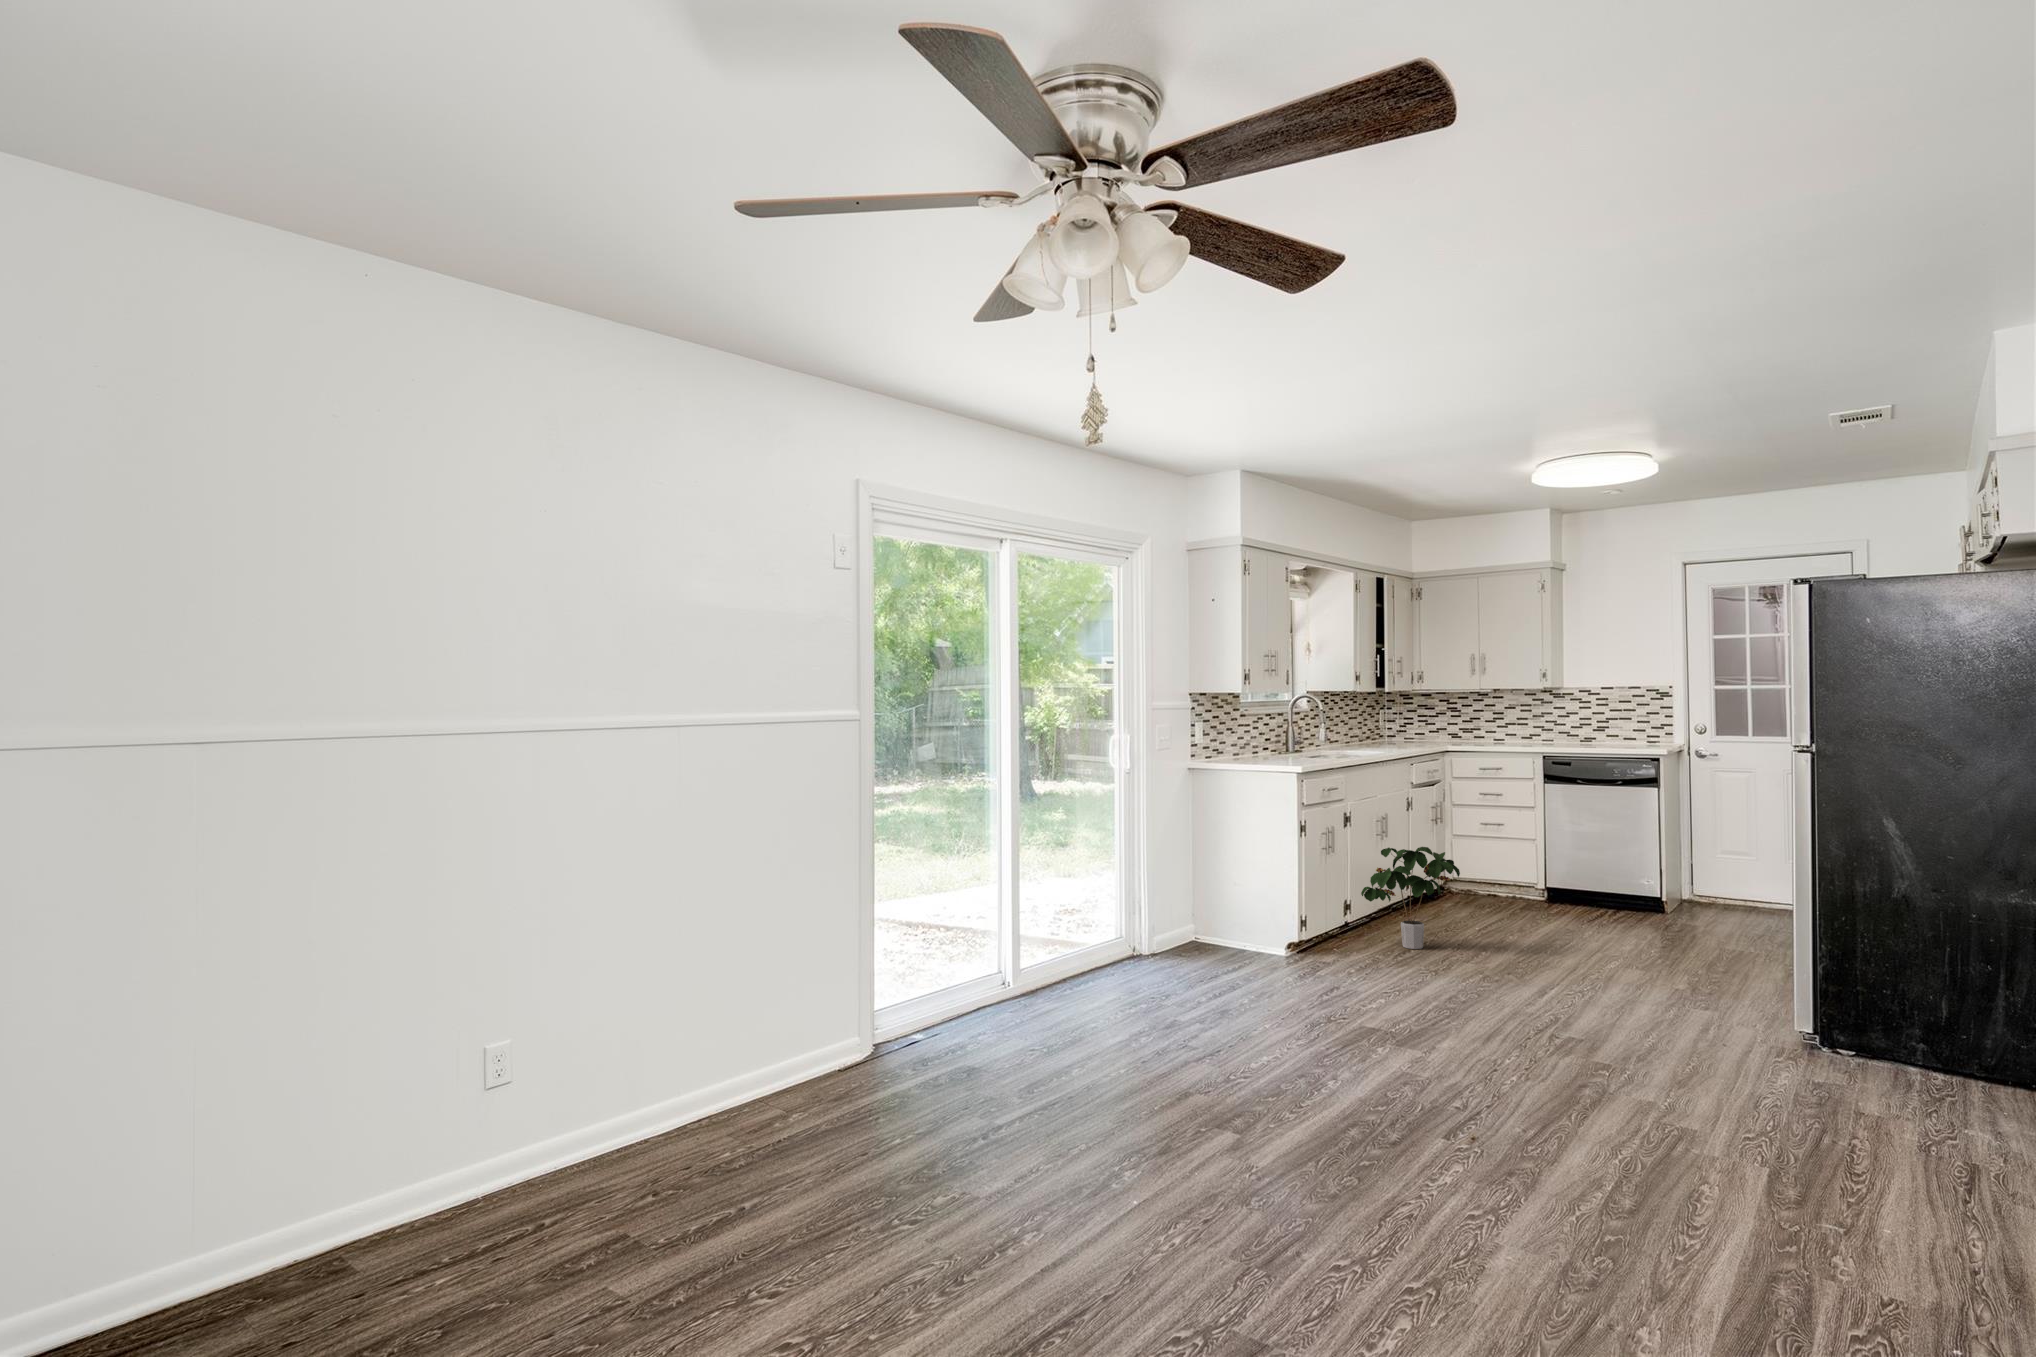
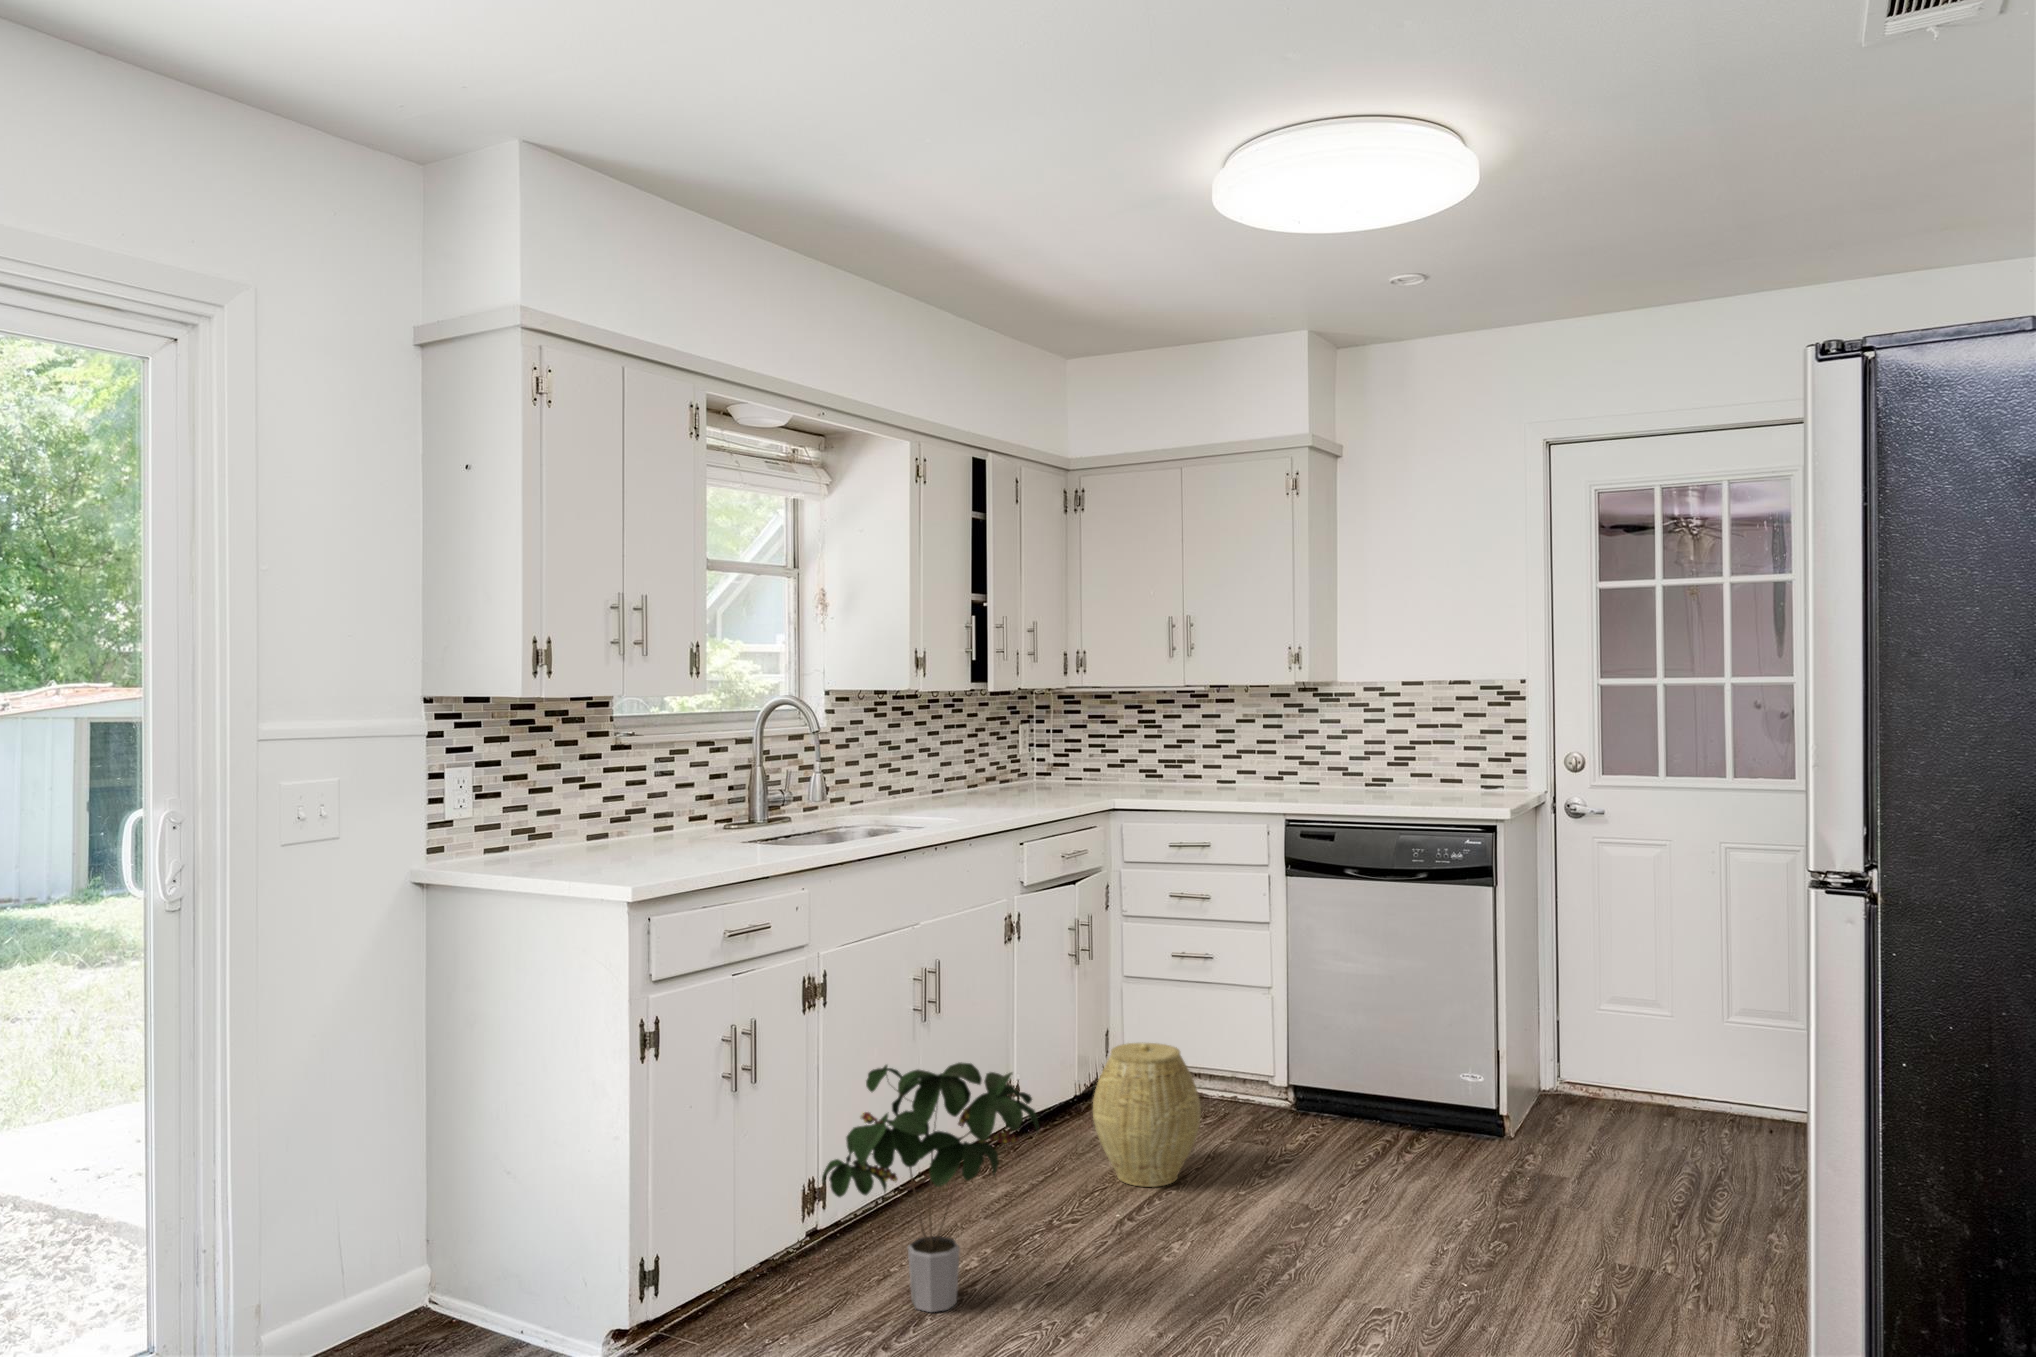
woven basket: none [1457,856,1512,921] -> present [1093,1043,1201,1187]

